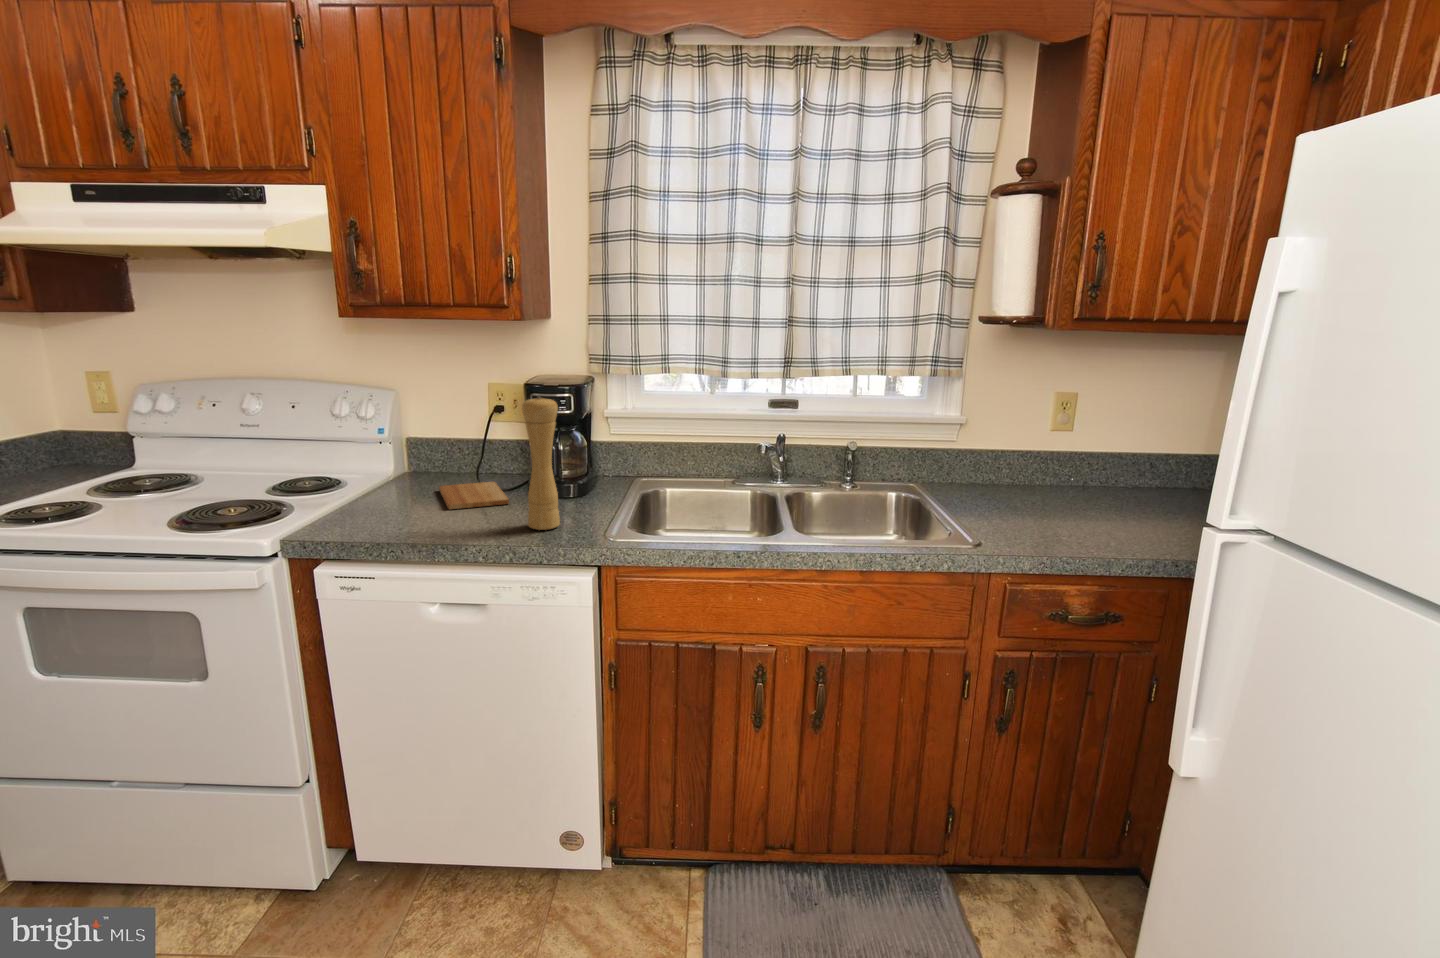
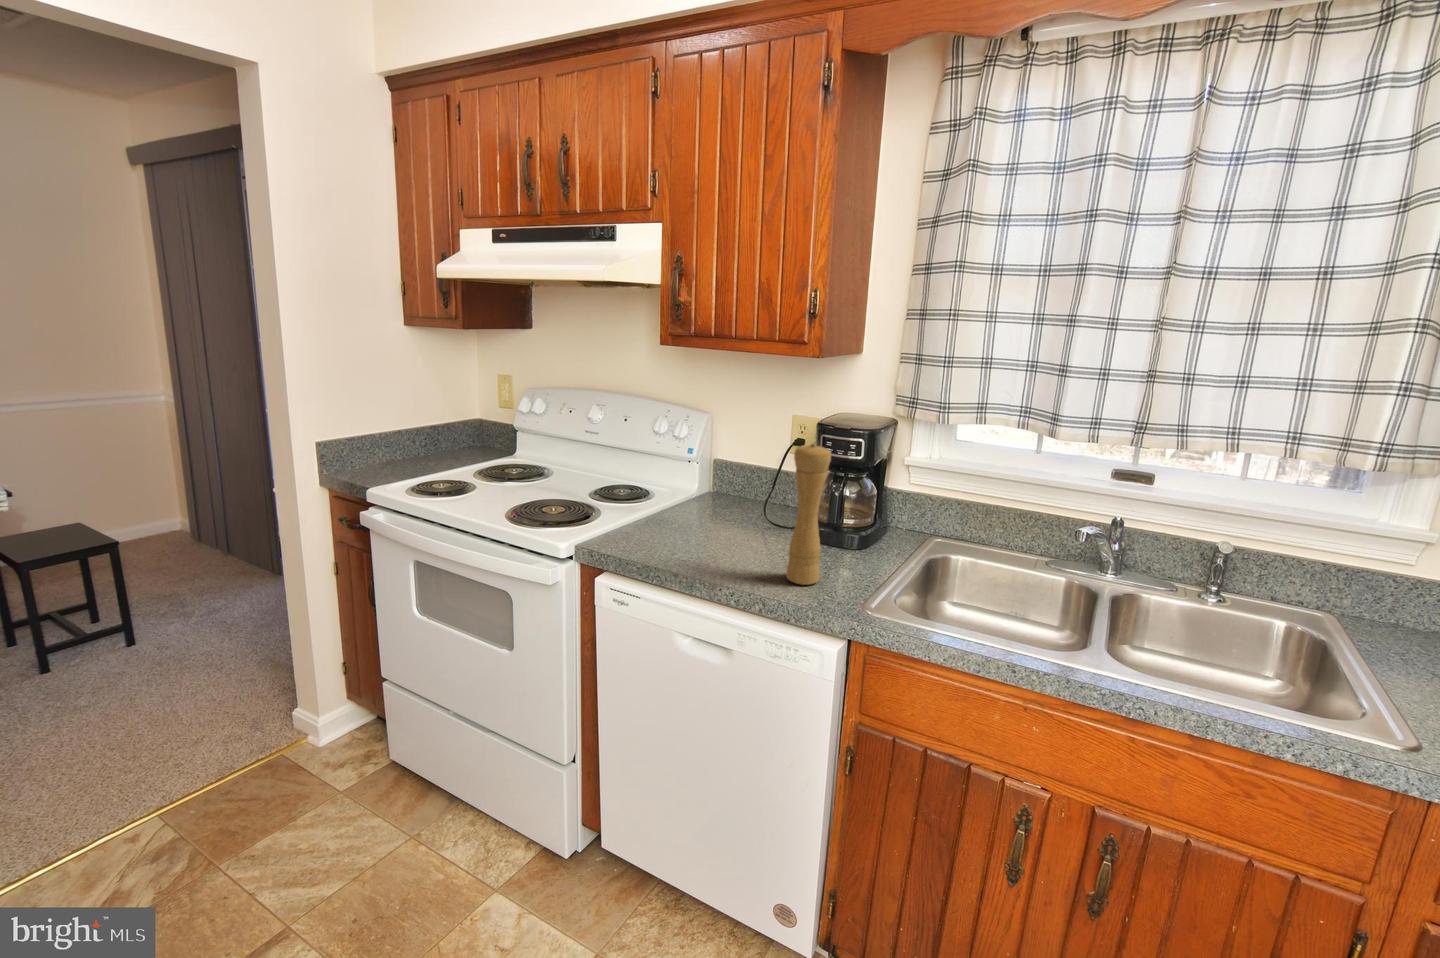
cutting board: present [439,482,509,509] -> none [723,513,783,545]

